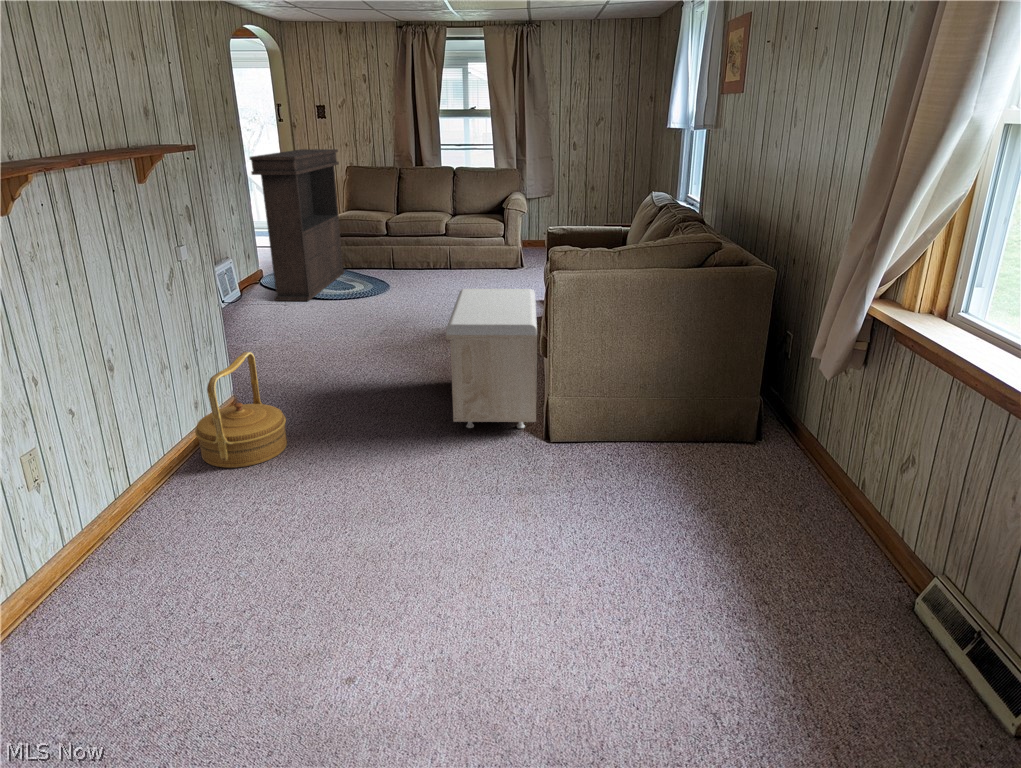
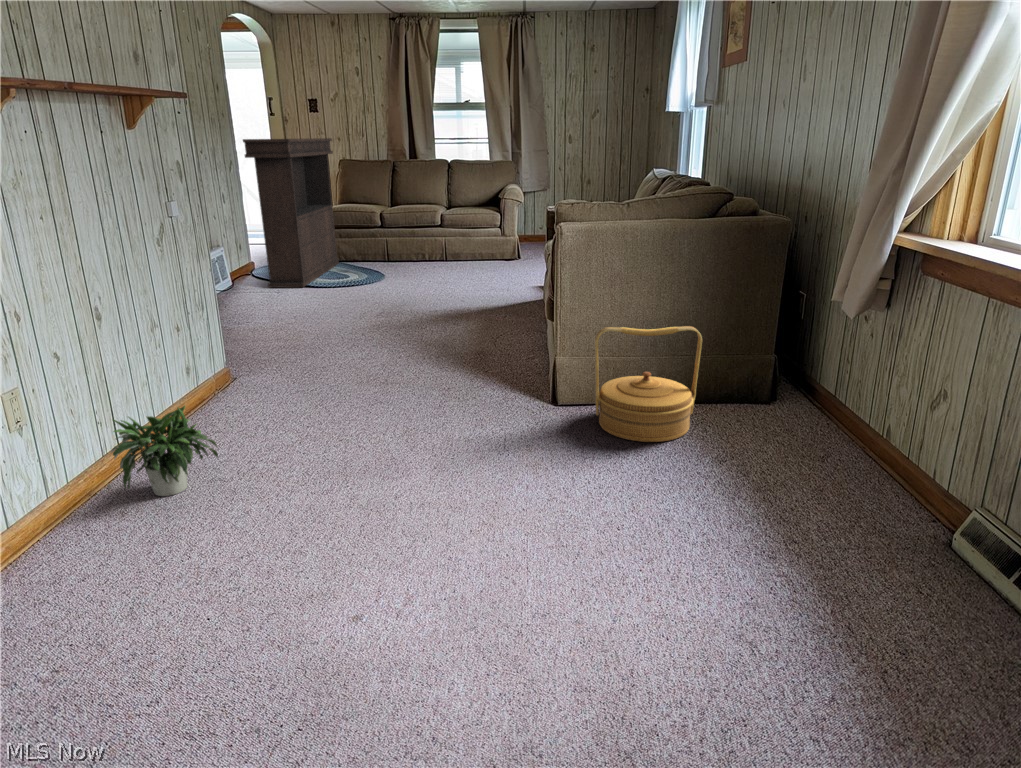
storage bench: present [446,289,537,428] -> none [449,255,543,392]
woven basket: present [195,352,287,468] -> present [595,326,702,442]
potted plant: none [94,456,223,562] -> present [80,405,218,514]

